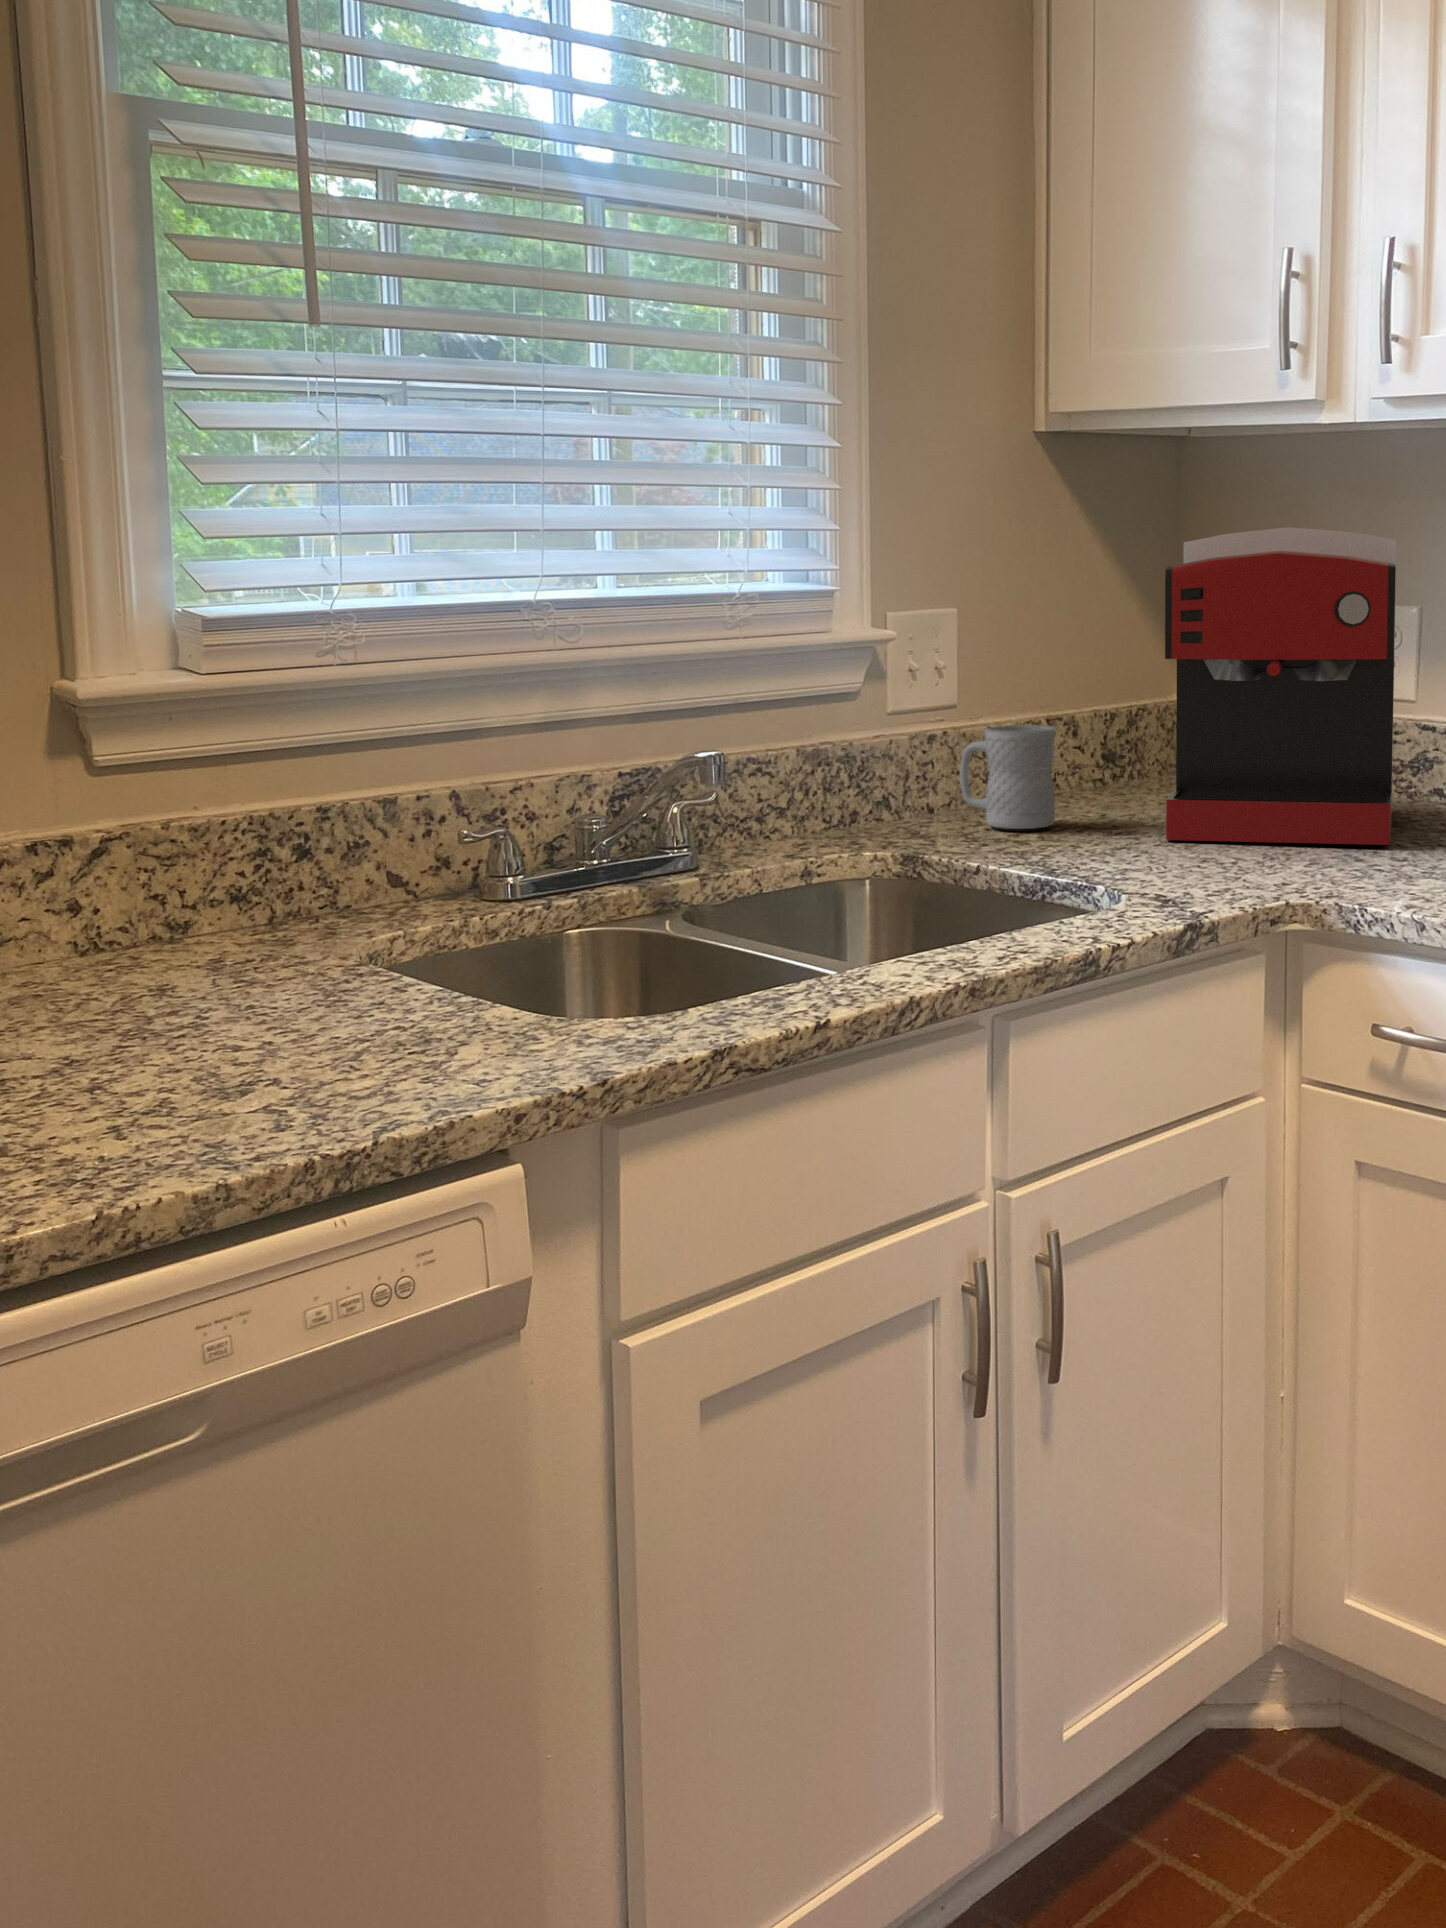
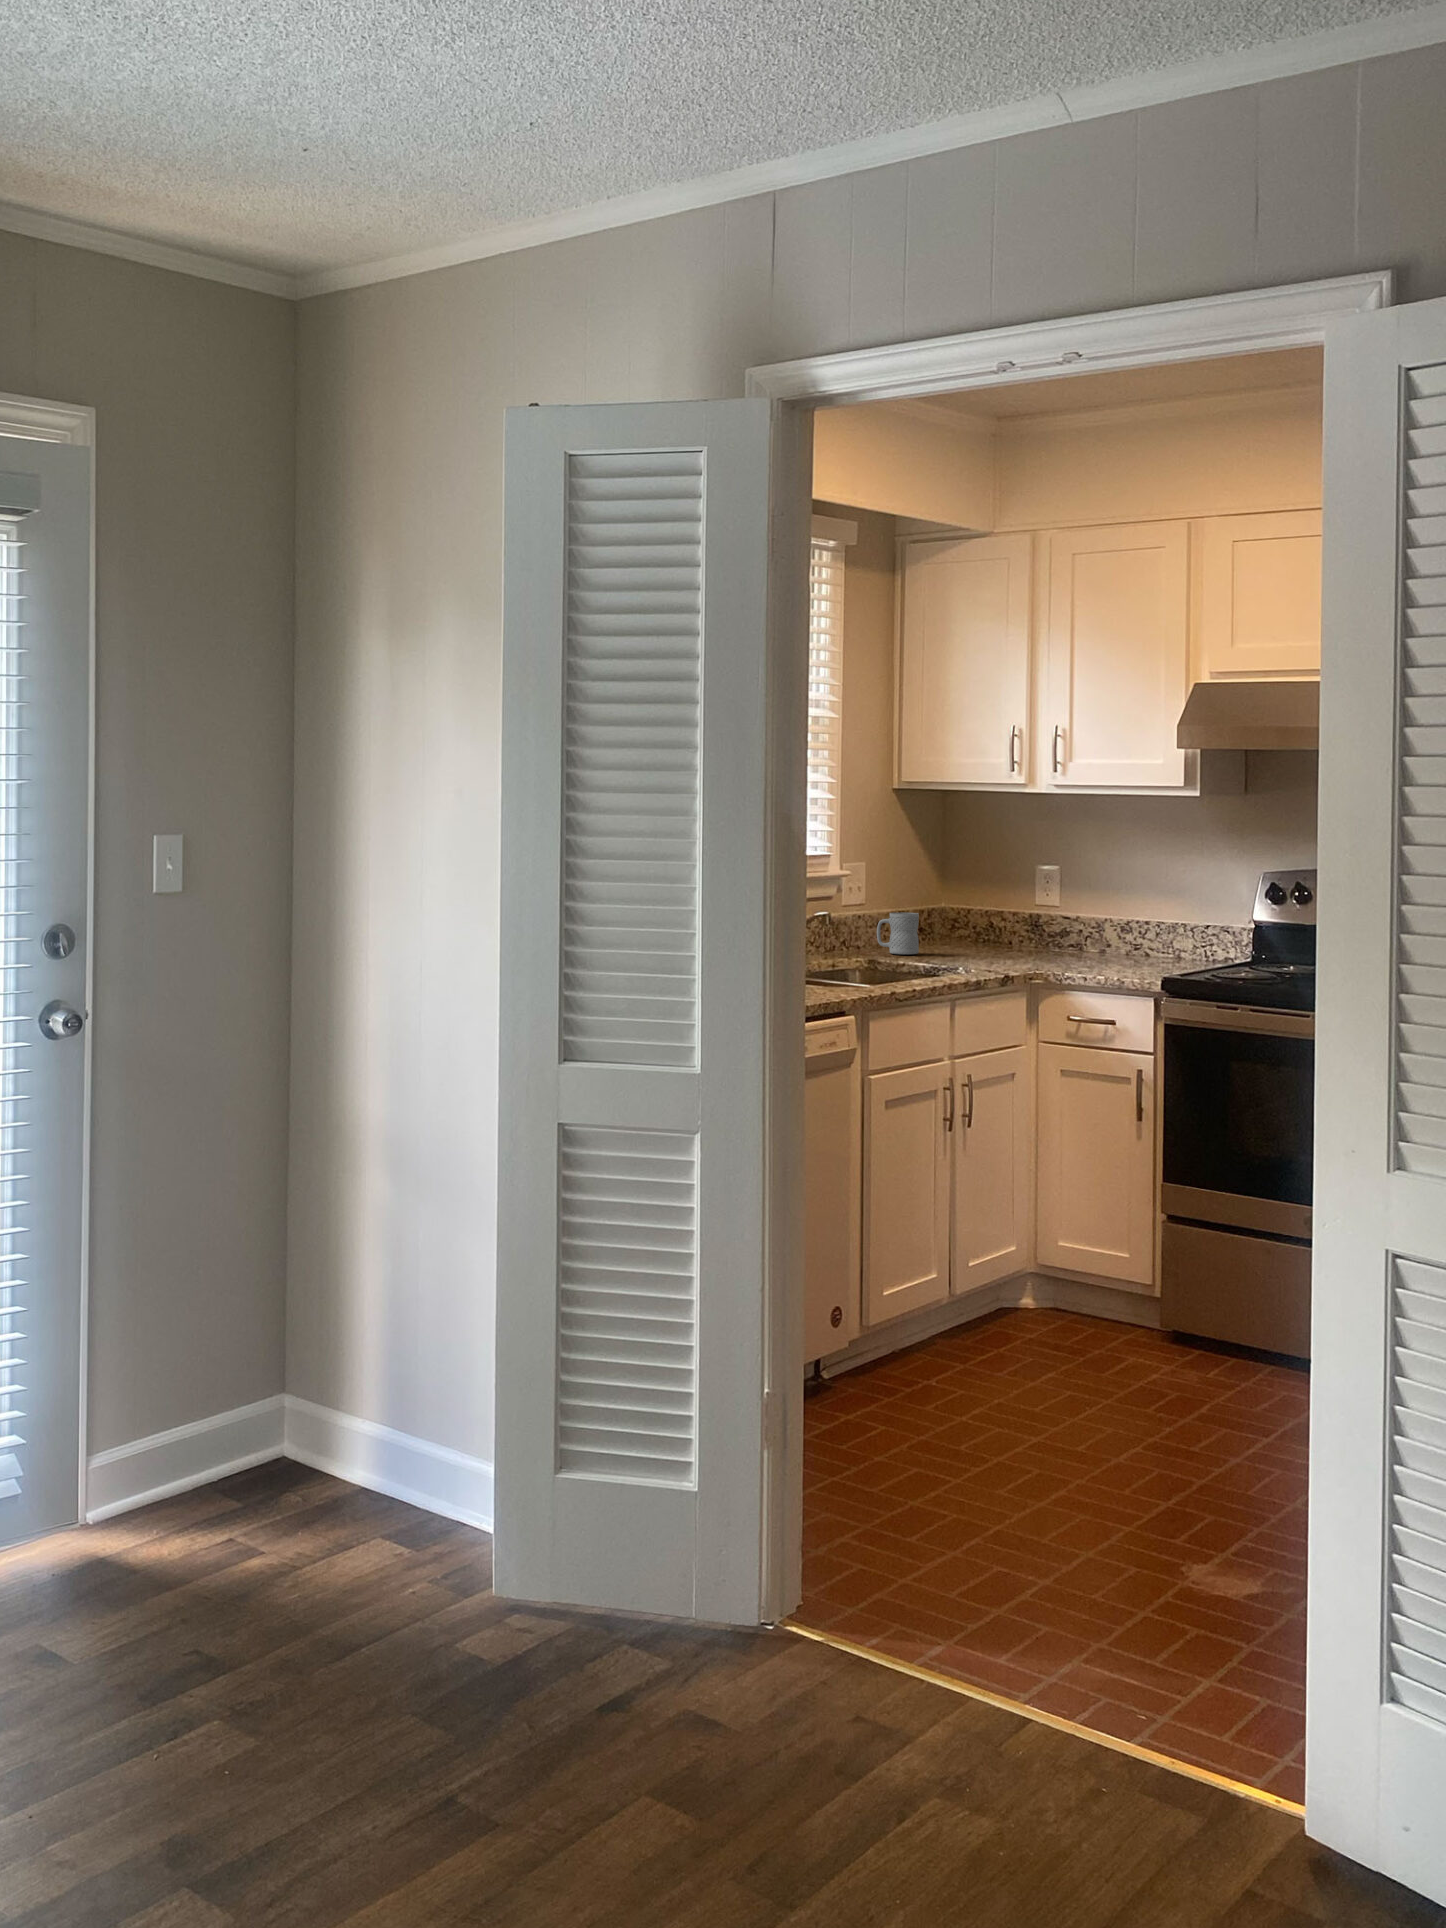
coffee maker: present [1165,527,1396,845] -> none [966,833,1062,960]

